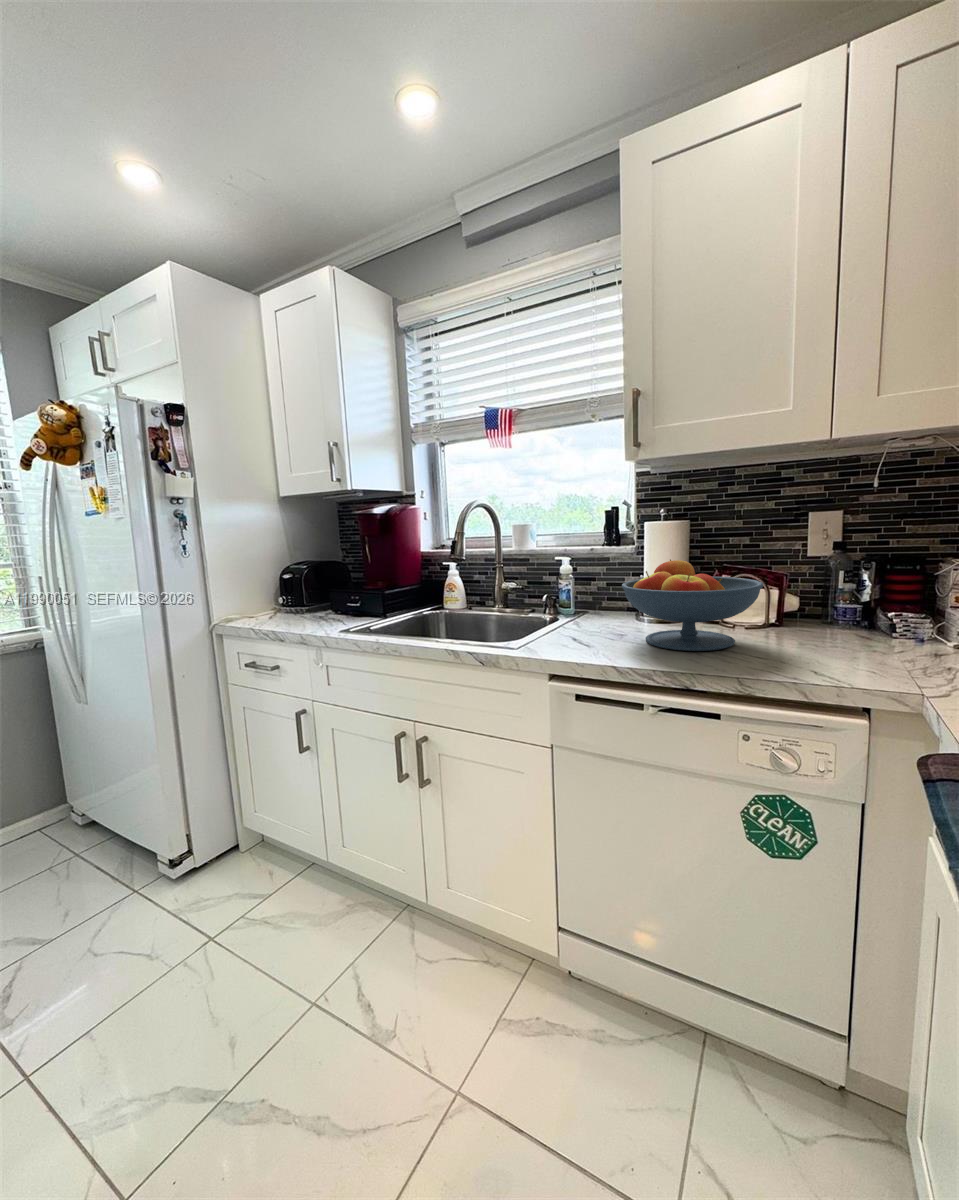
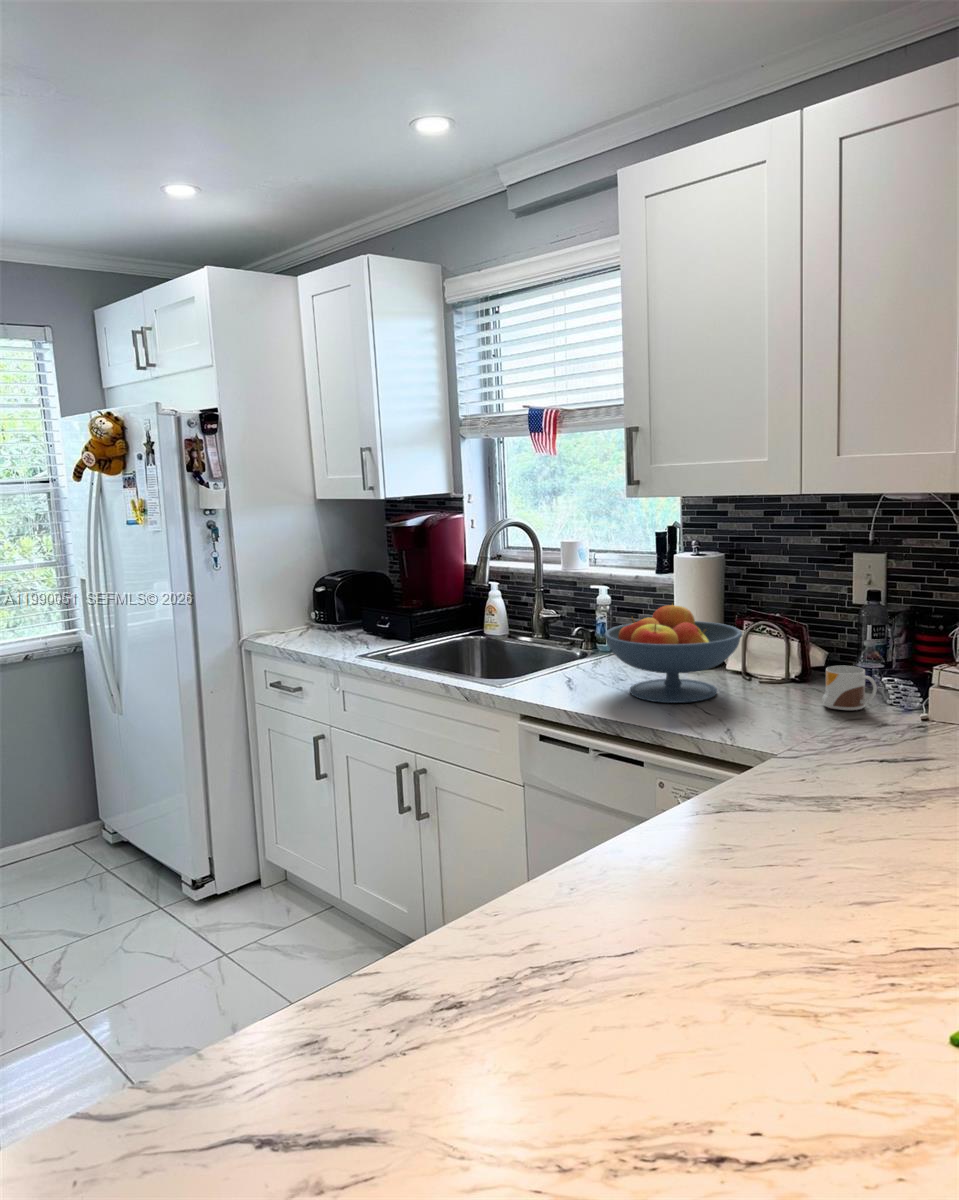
mug: none [839,605,907,646] -> present [822,666,877,710]

